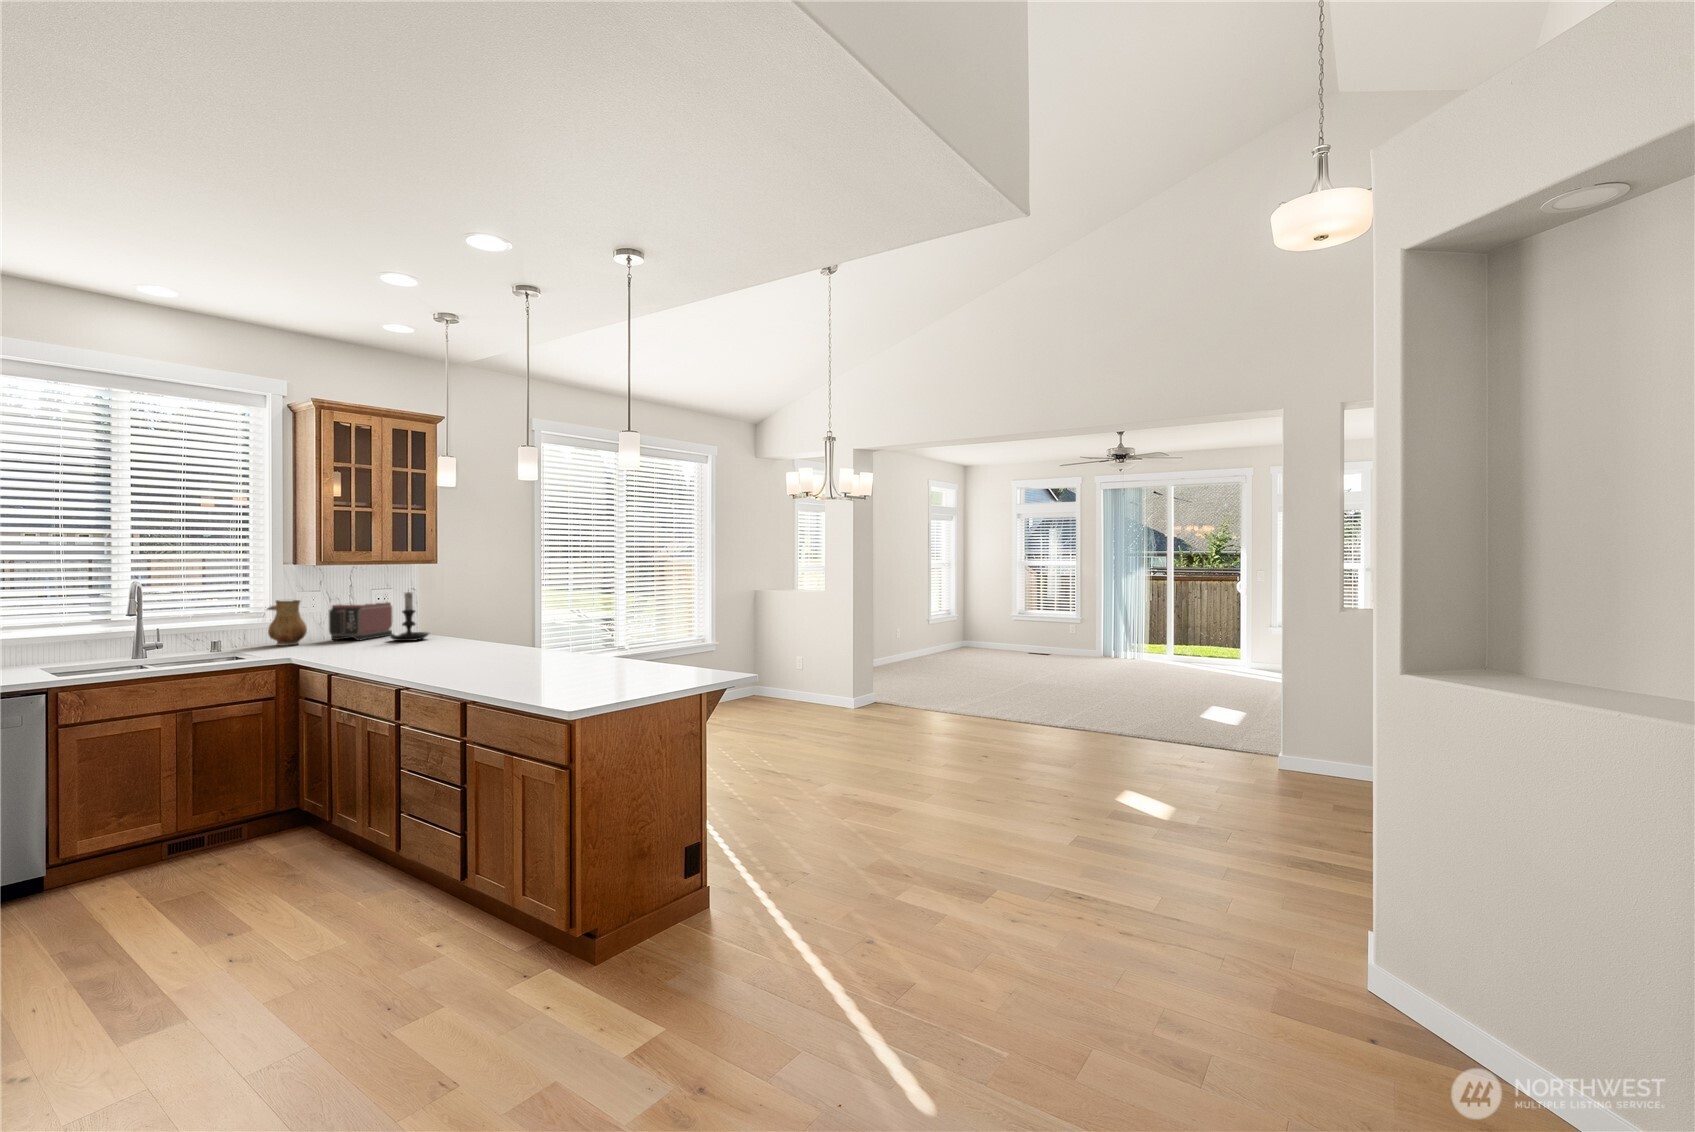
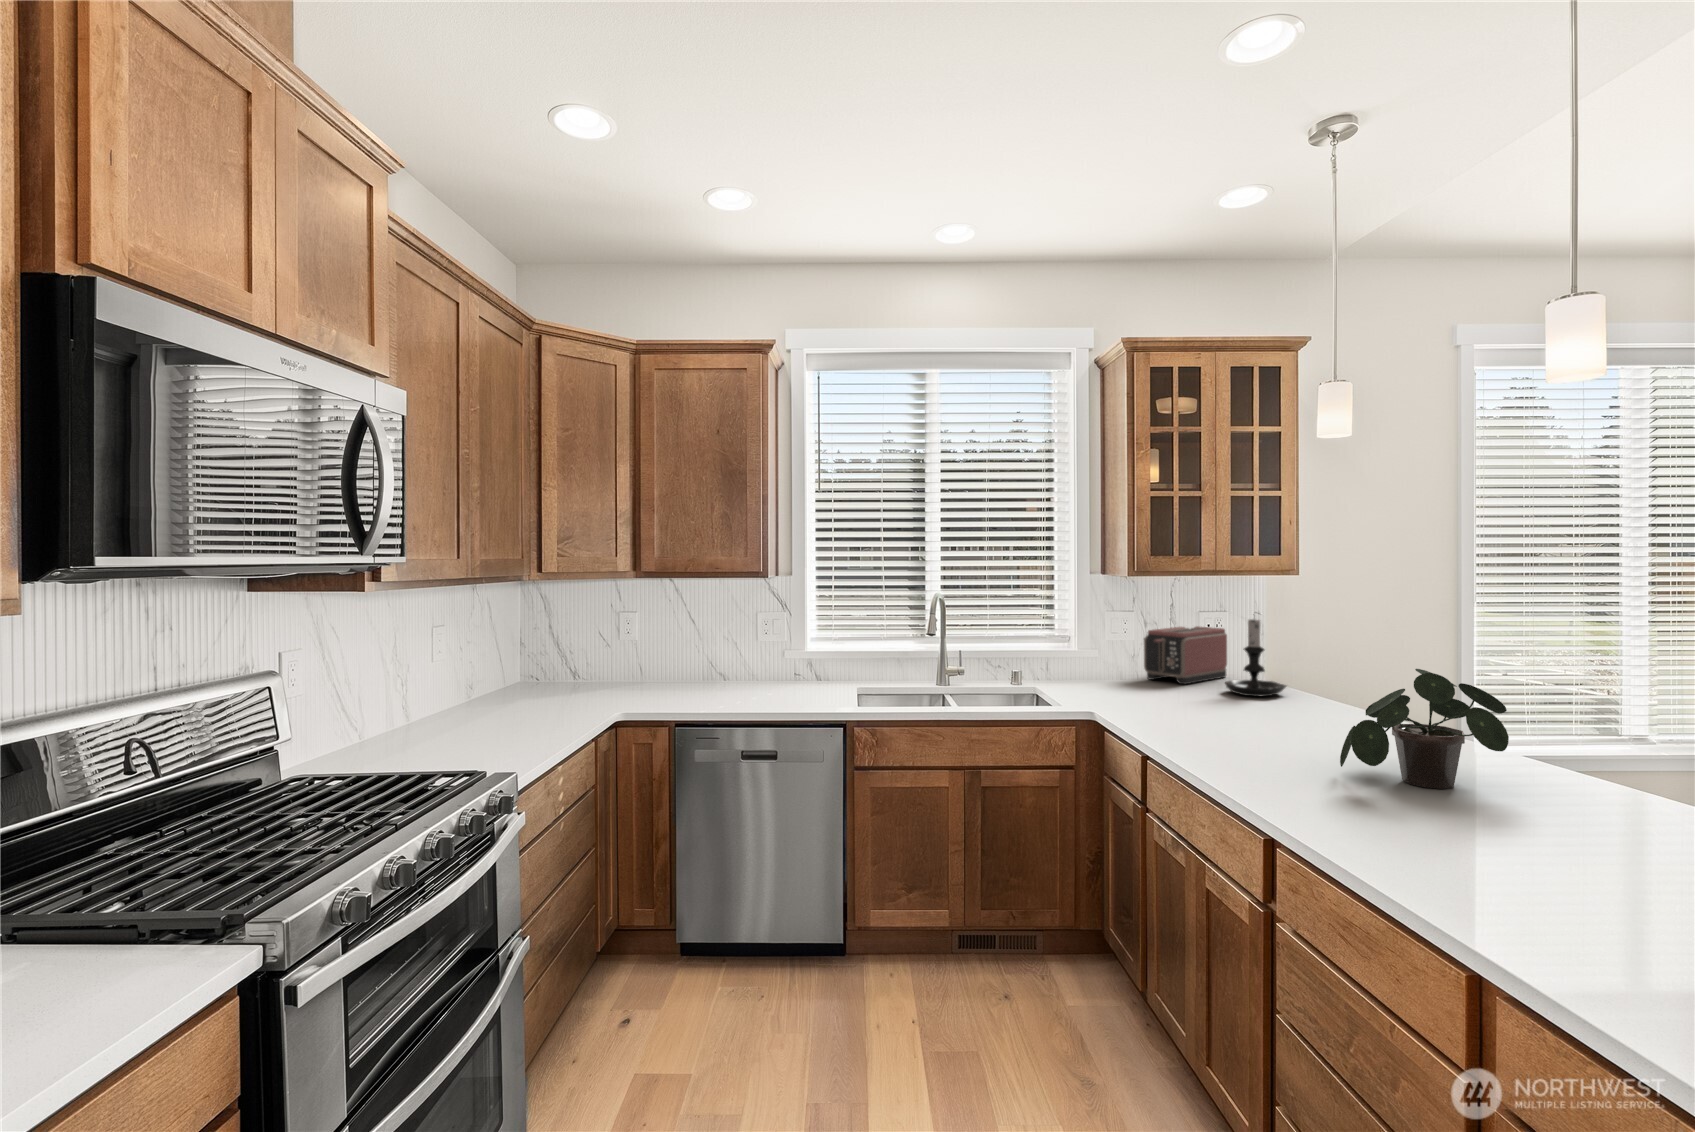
ceramic pitcher: present [267,600,307,646] -> none [1068,620,1117,683]
potted plant: none [446,603,522,660] -> present [1340,669,1509,789]

